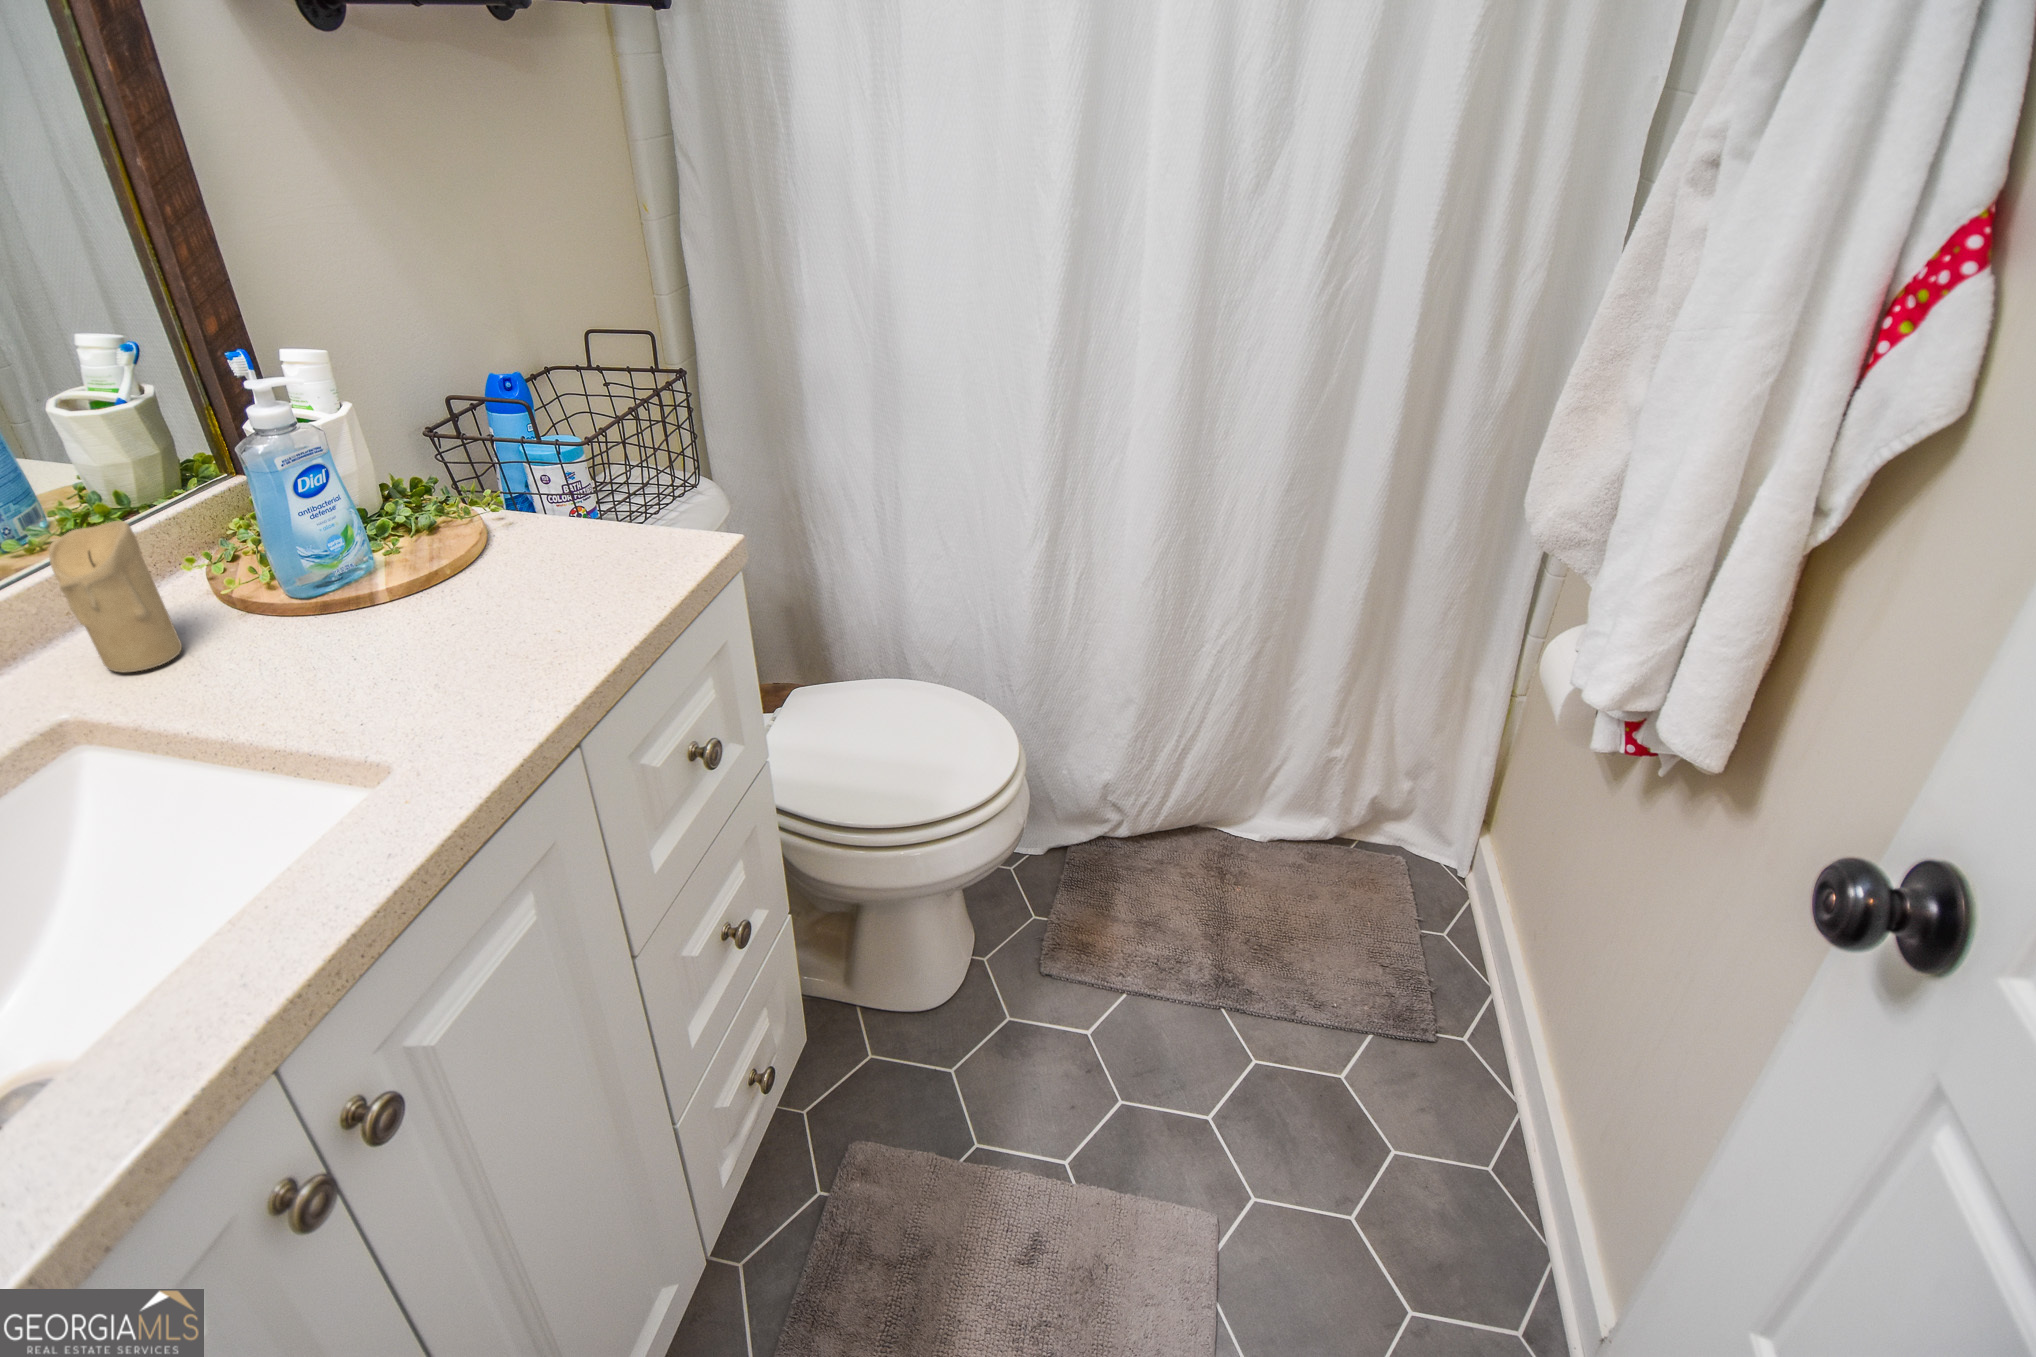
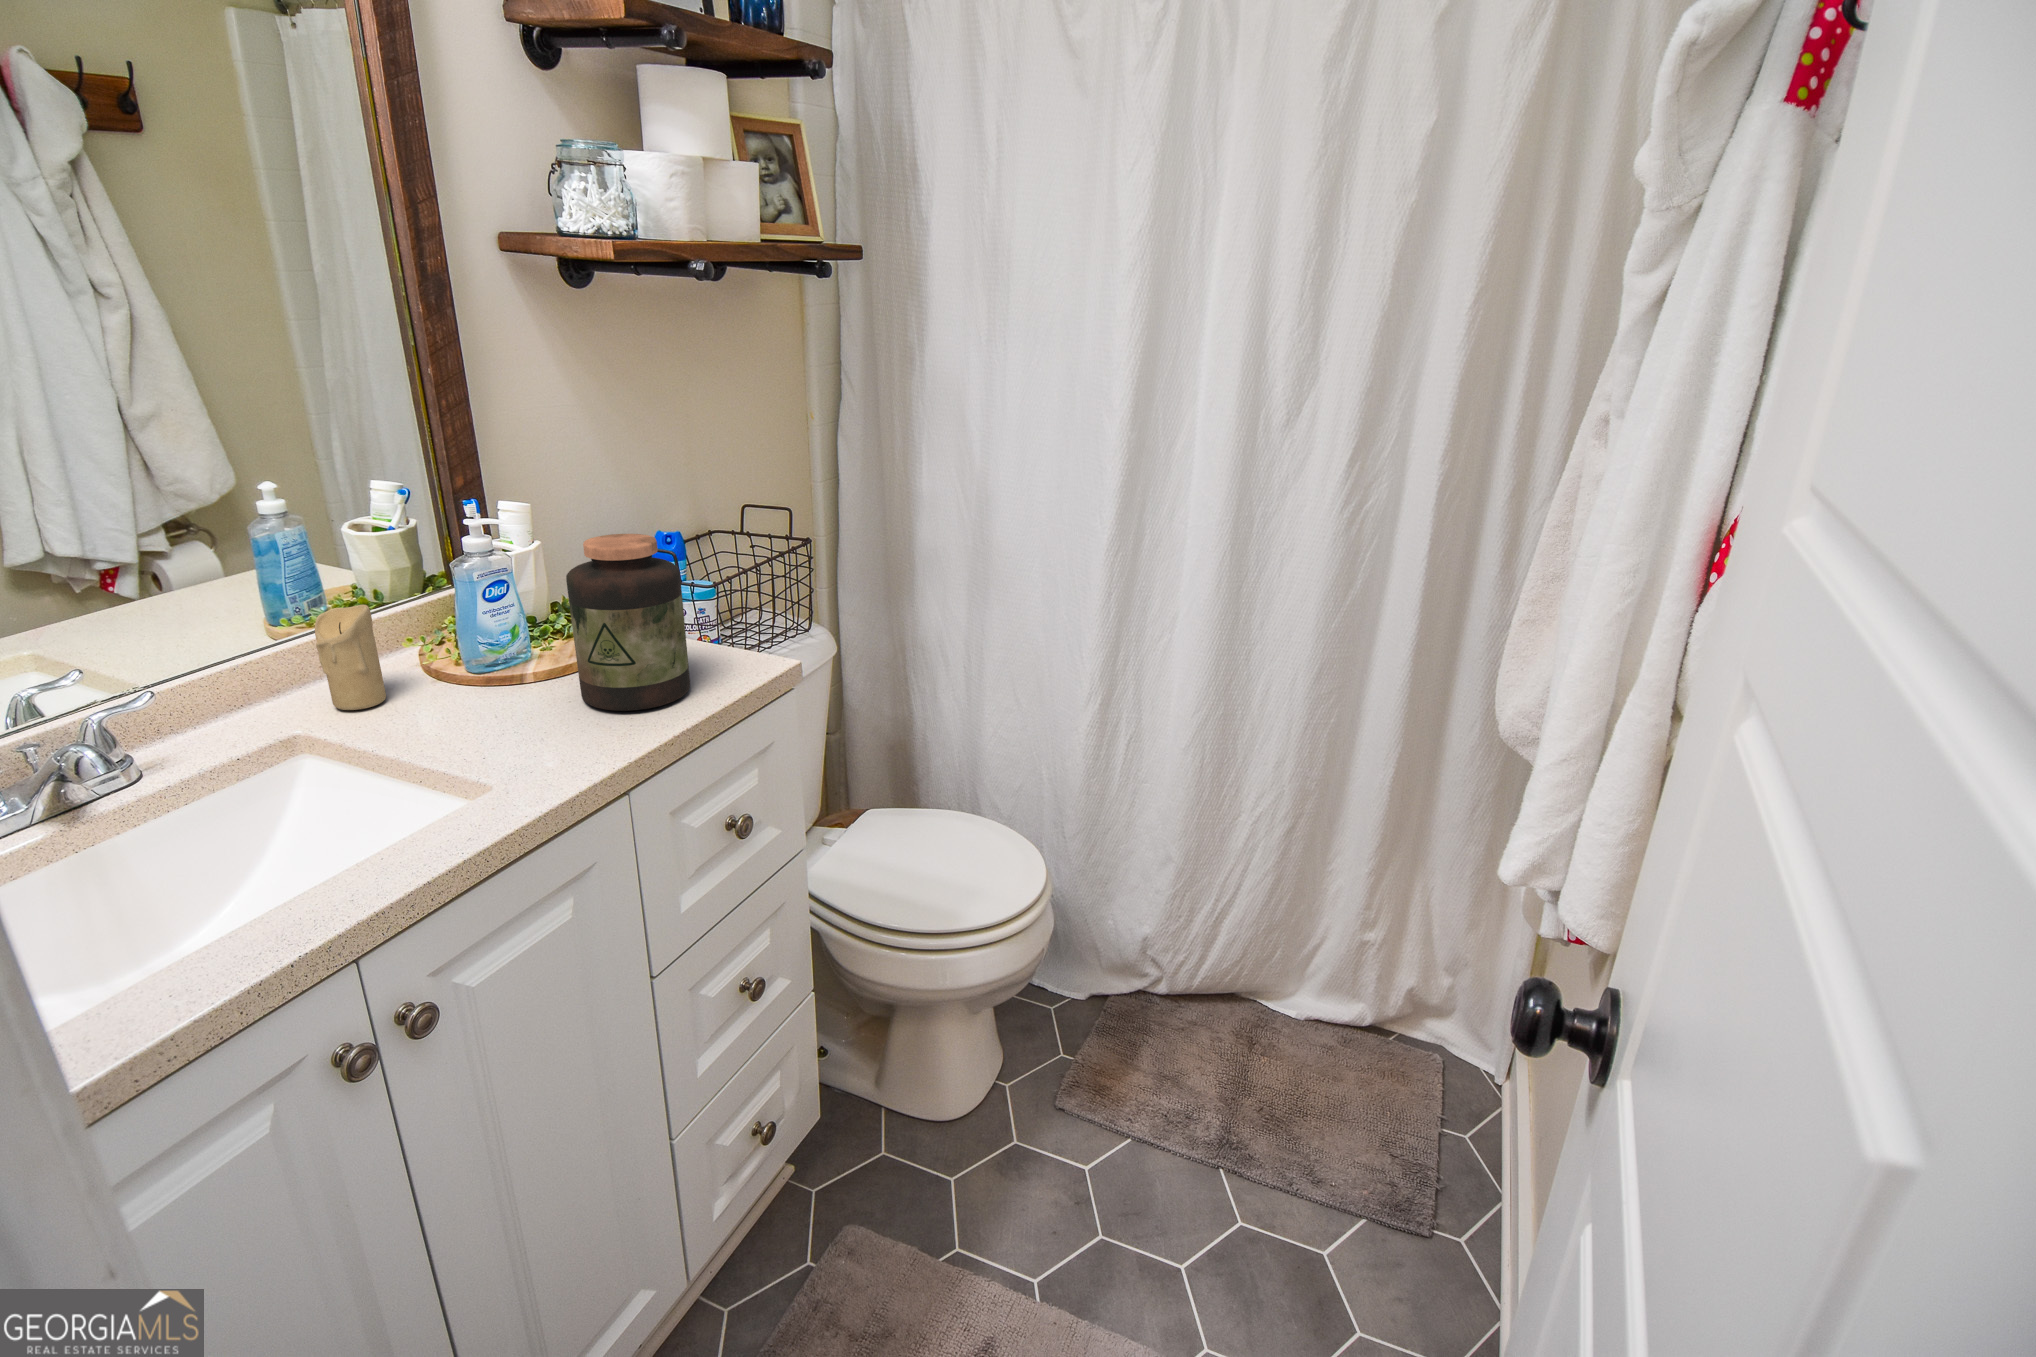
jar: none [423,386,612,629] -> present [566,534,690,711]

